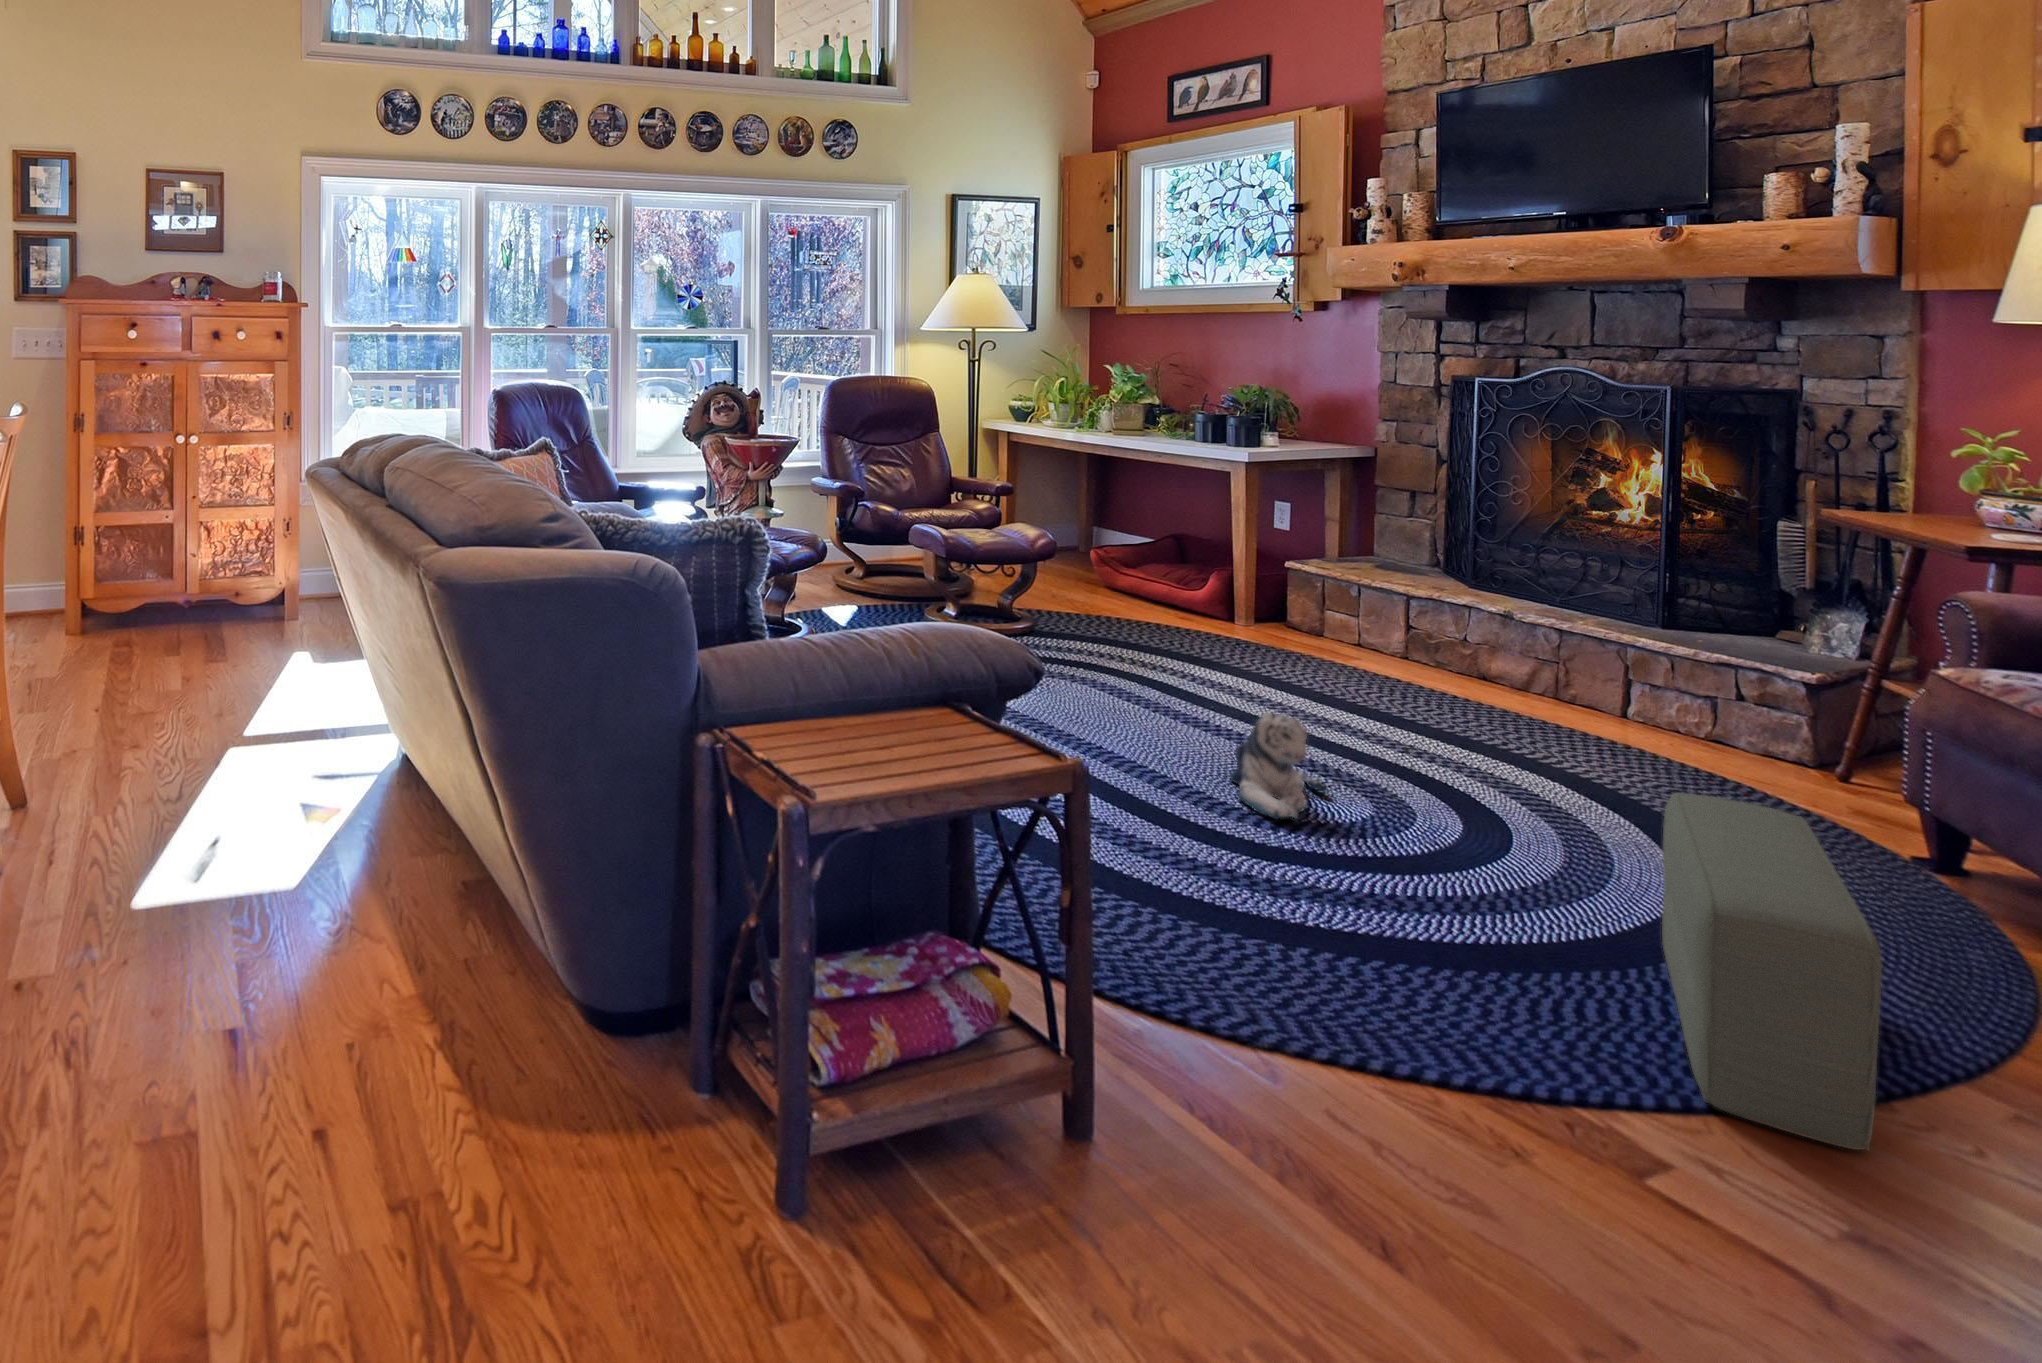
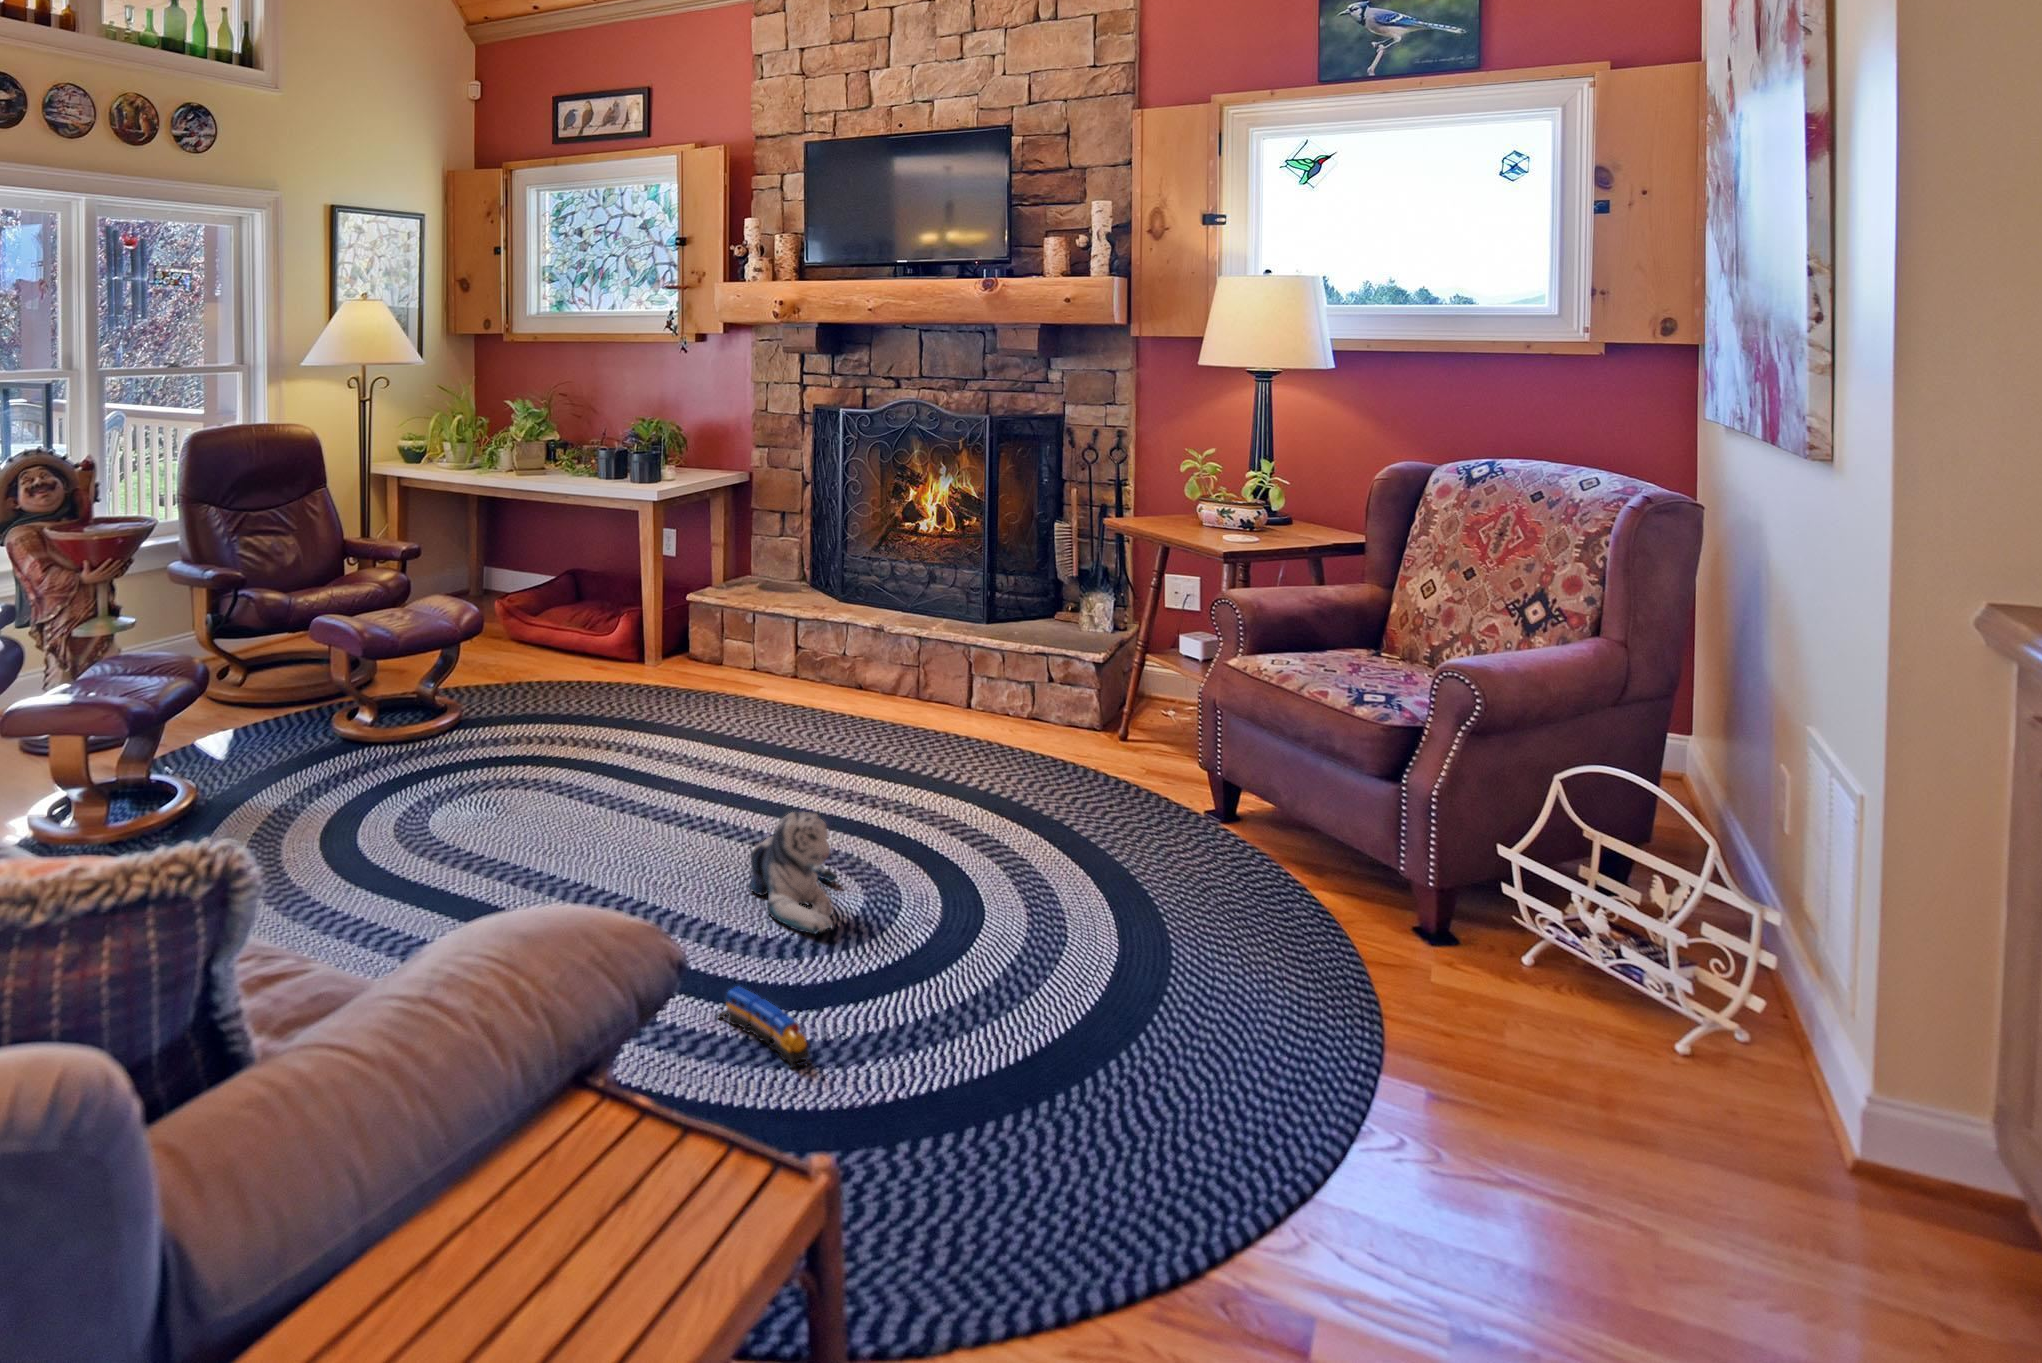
pouf: present [1662,794,1882,1151] -> none [1145,833,1384,1172]
toy train: none [1143,819,1214,889] -> present [718,986,811,1068]

